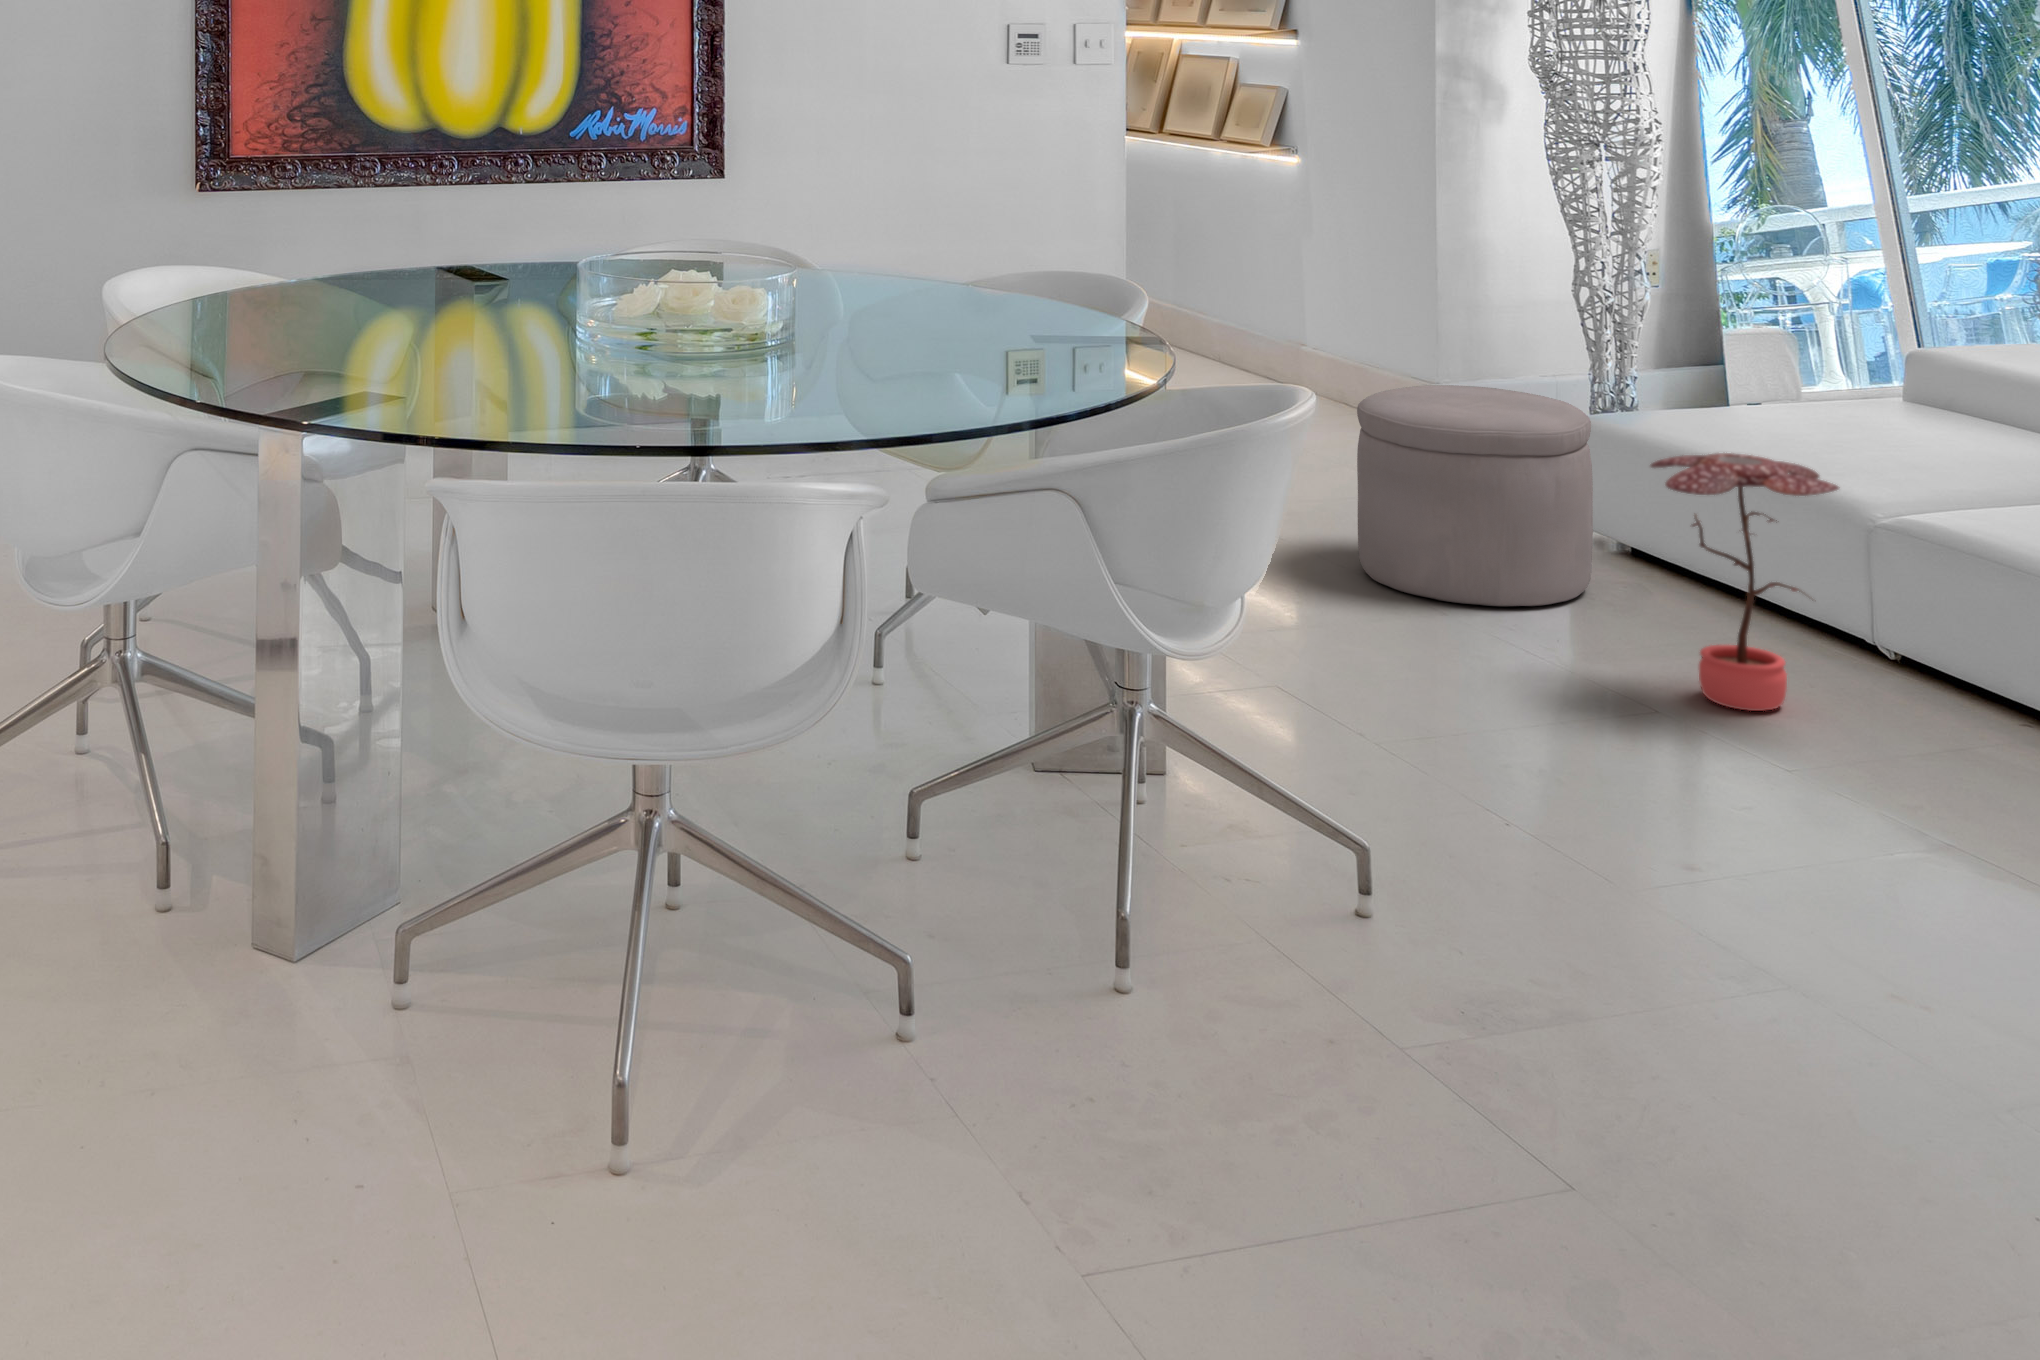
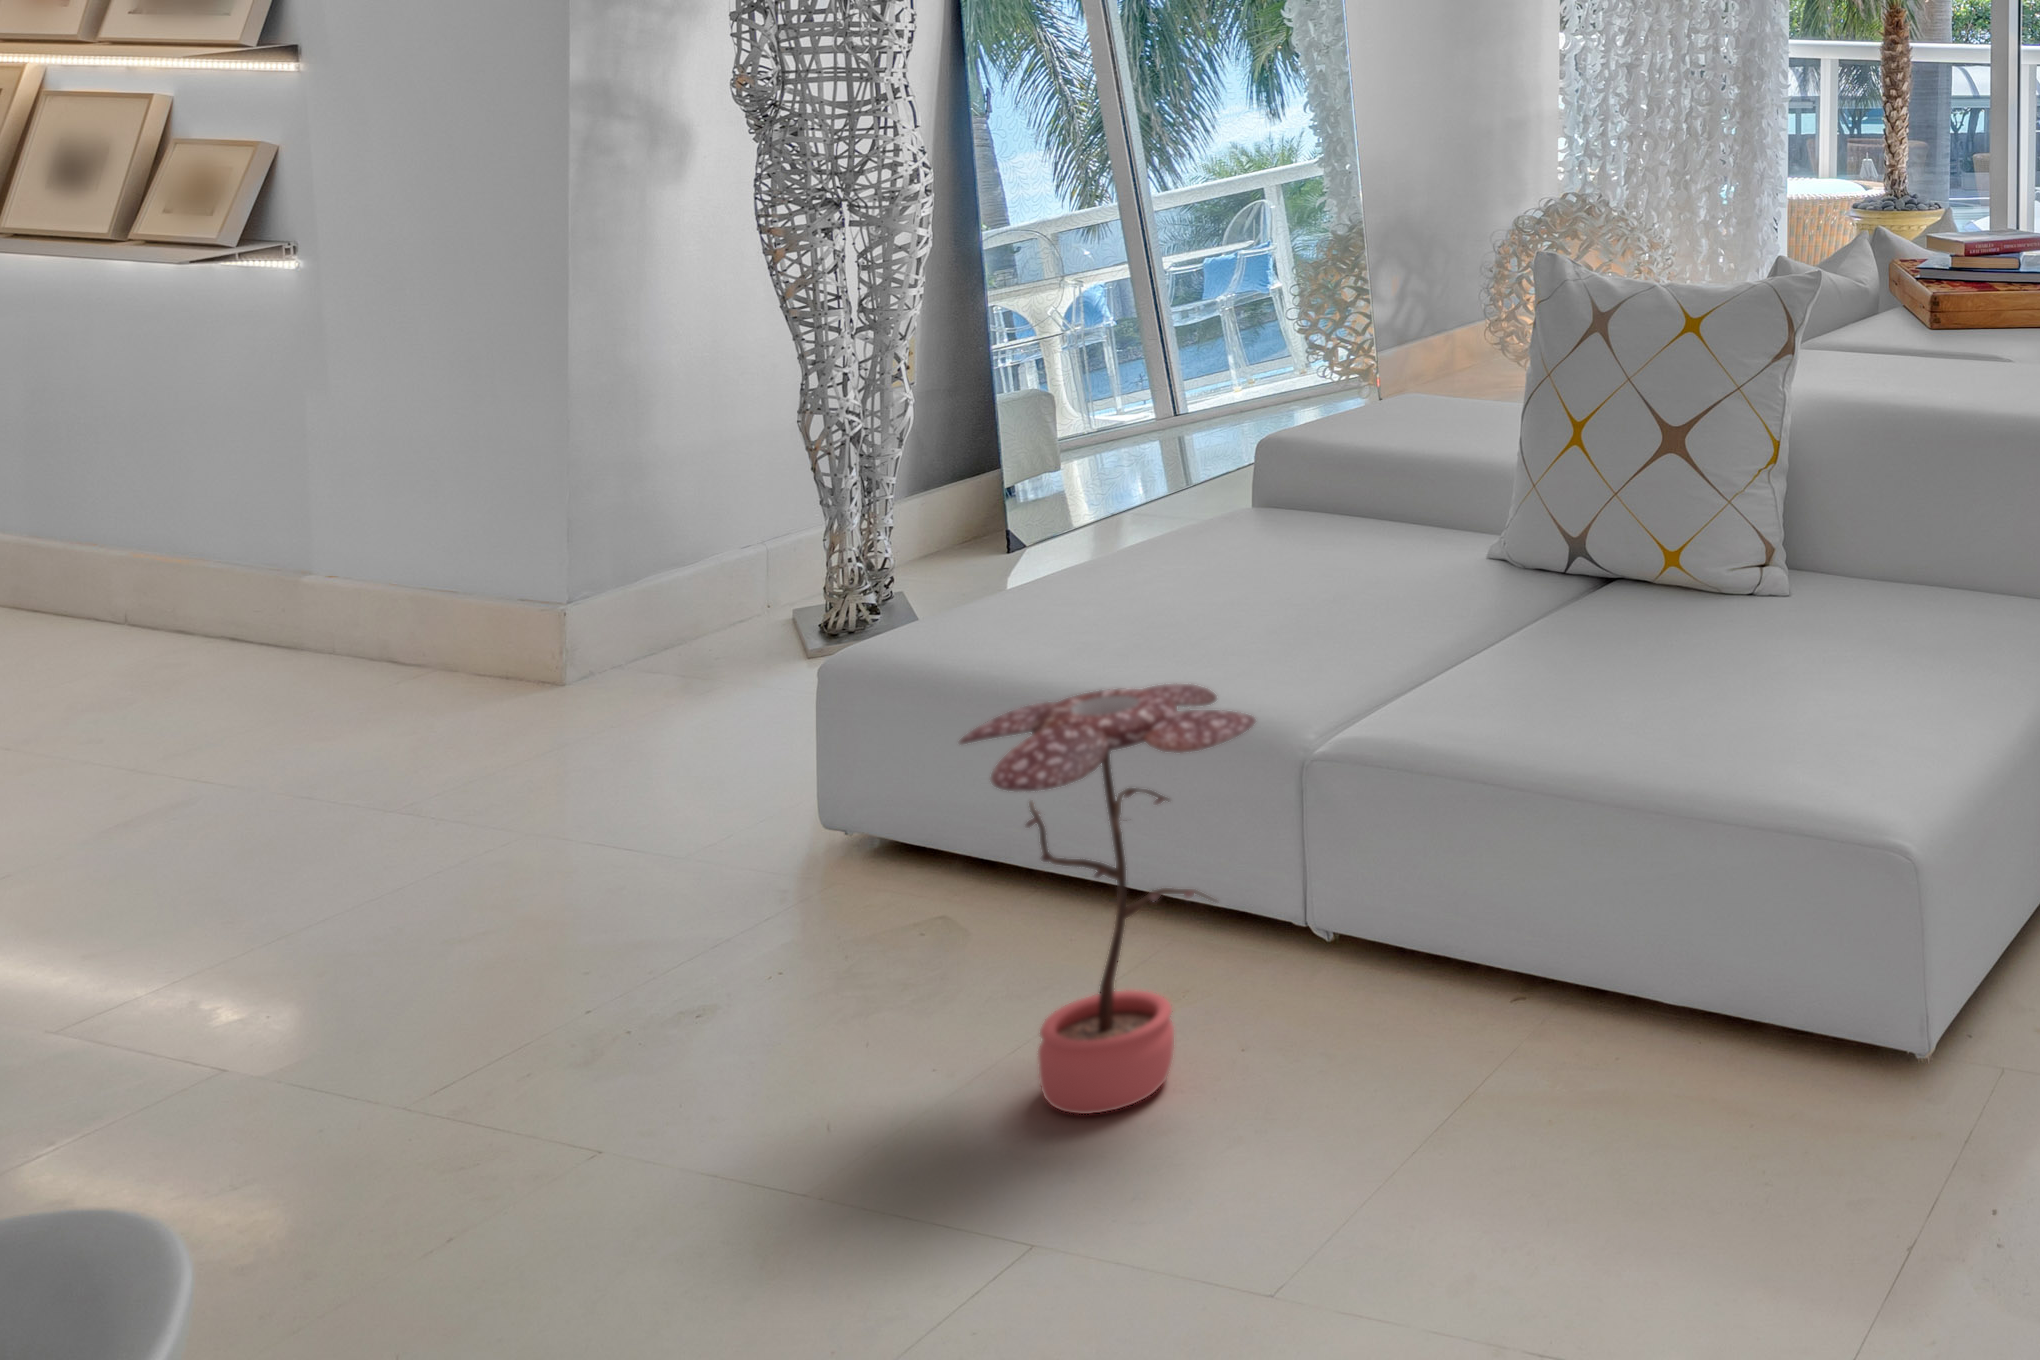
ottoman: present [1357,385,1593,606] -> none [410,620,844,1038]

